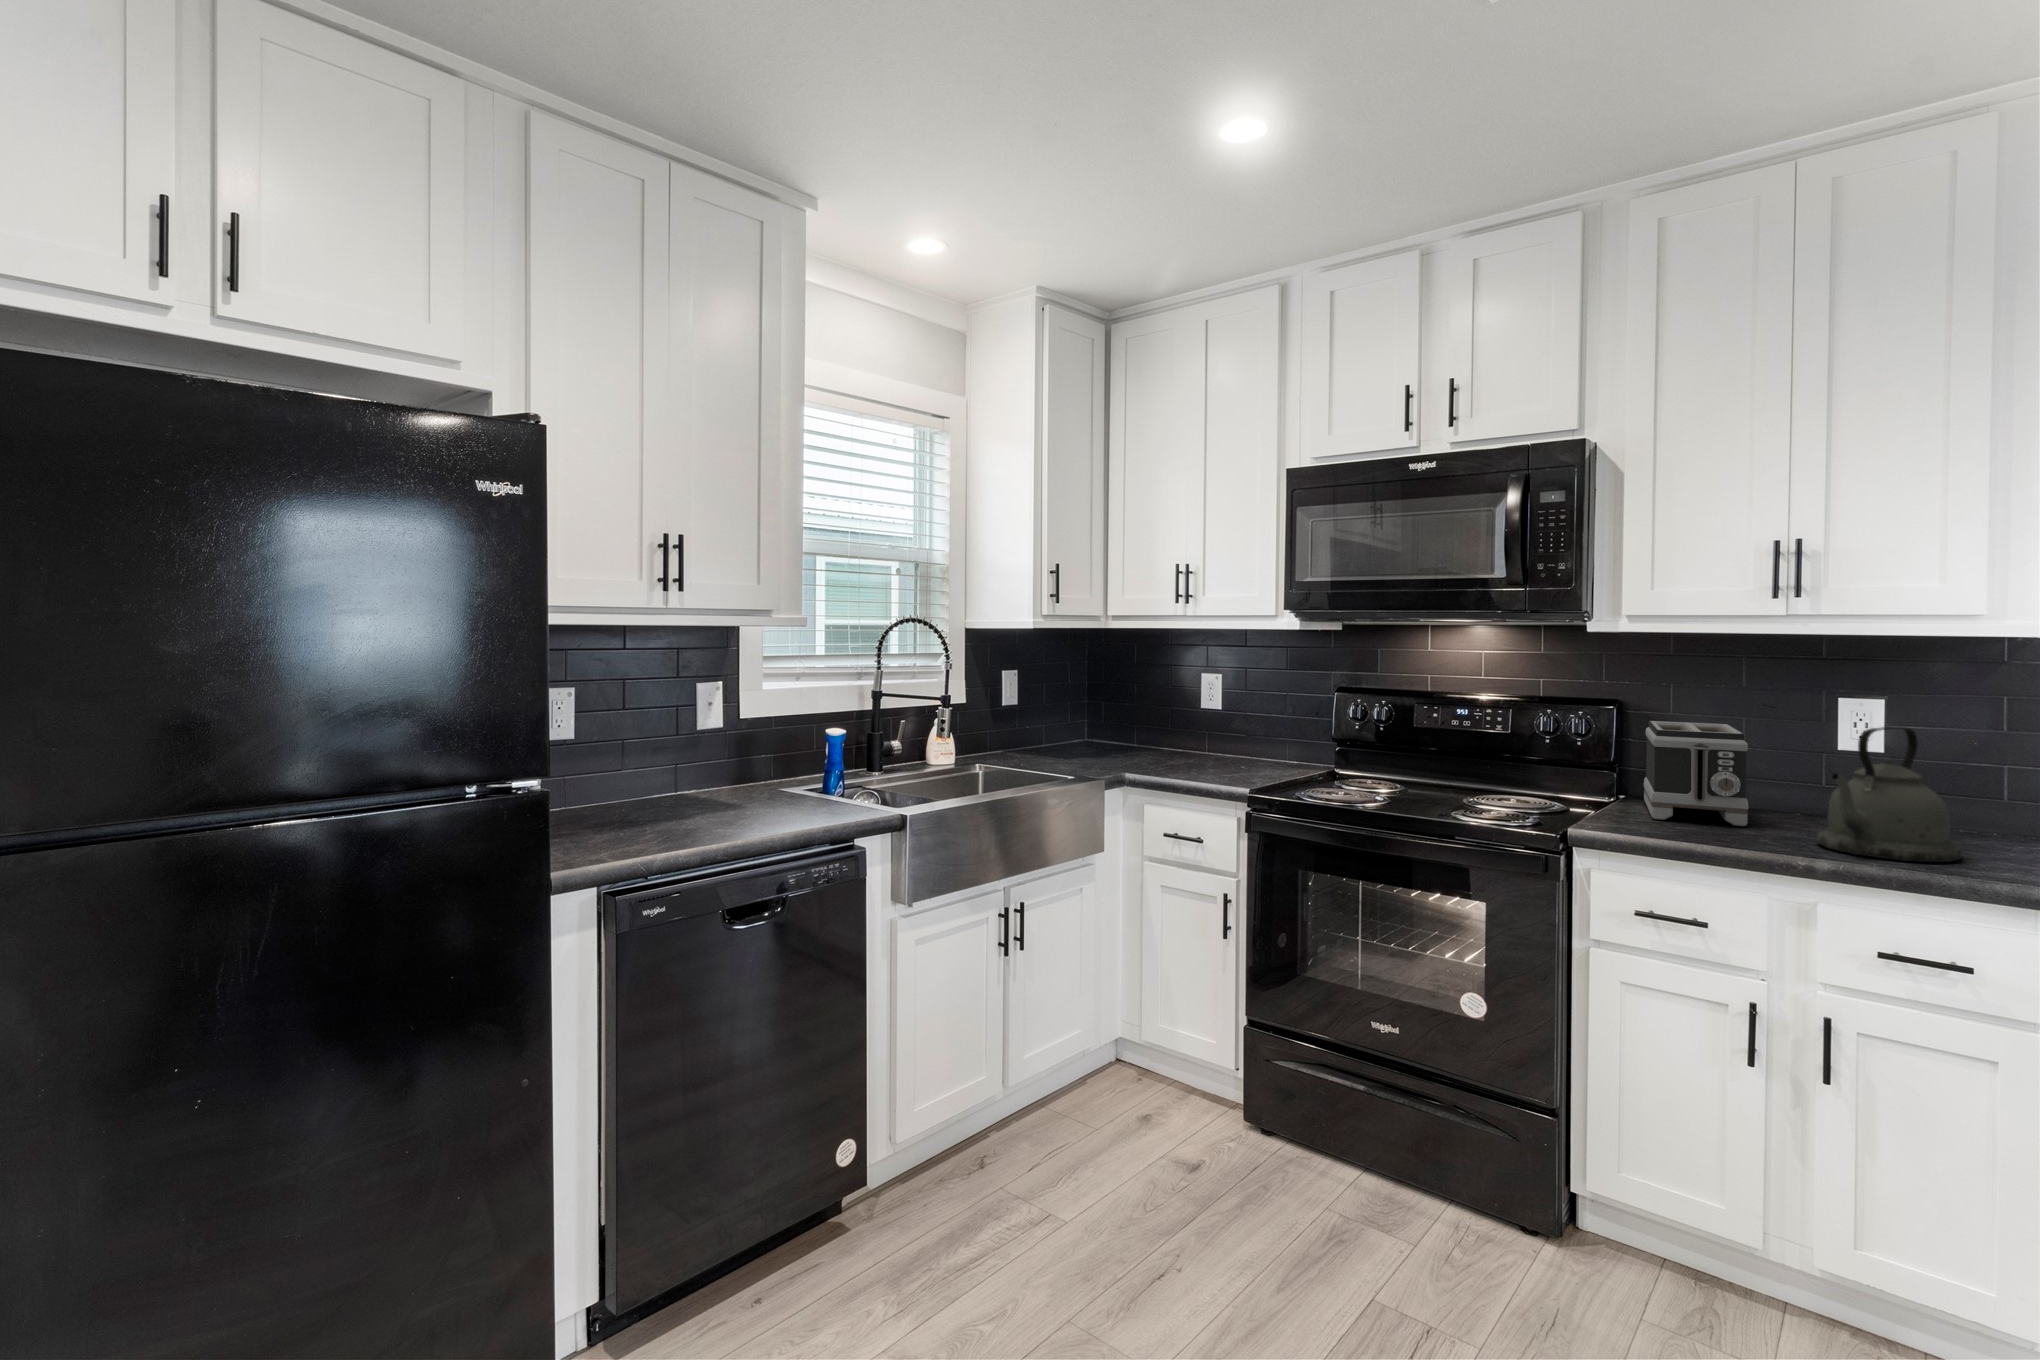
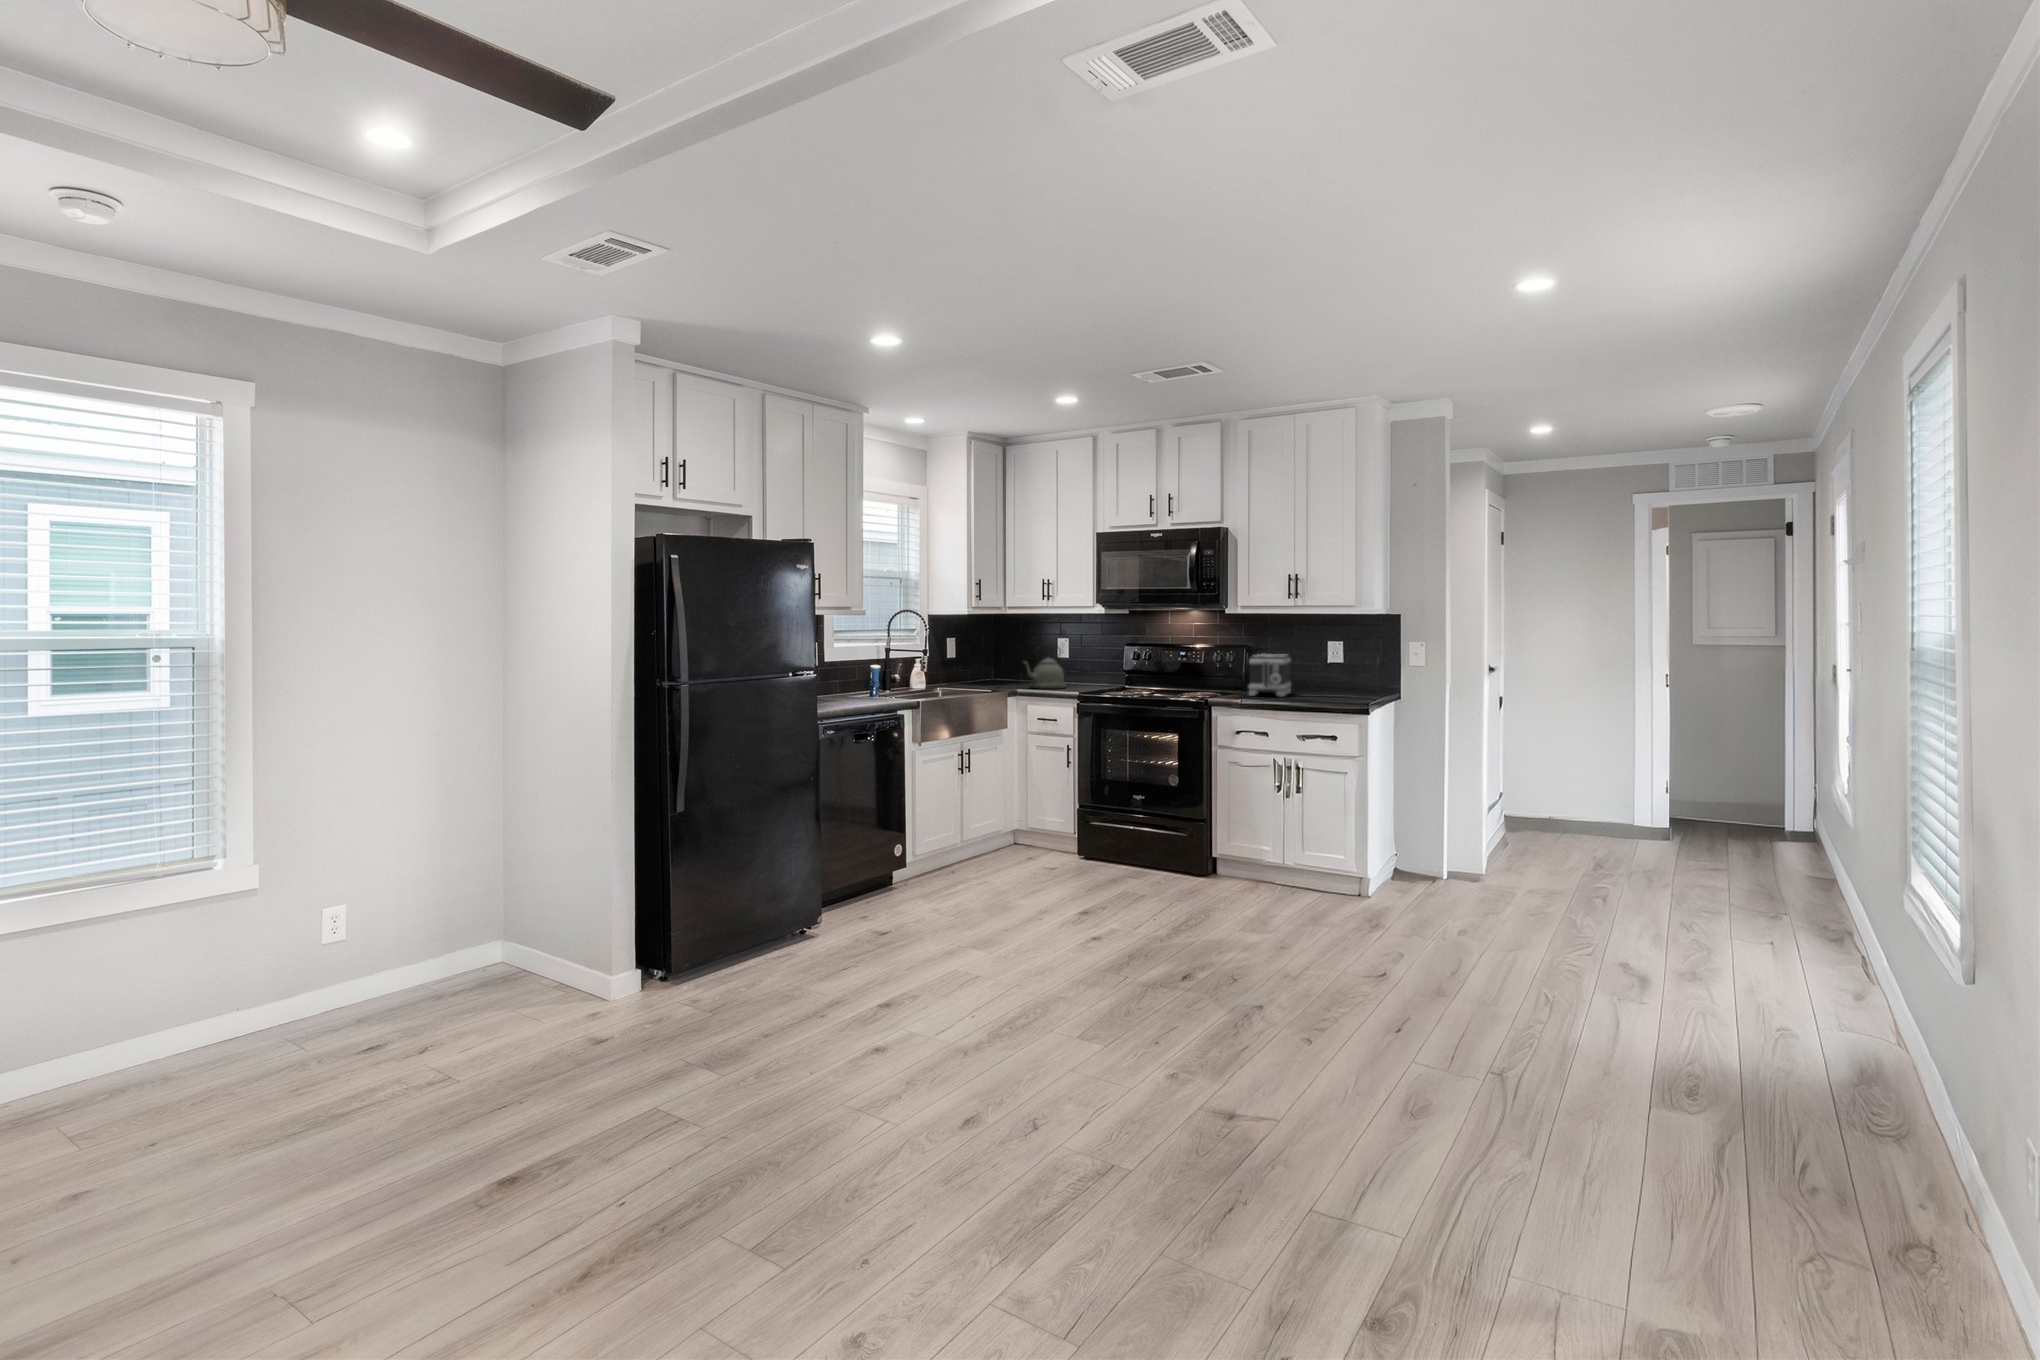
kettle: present [1817,727,1962,862] -> present [1024,650,1066,689]

